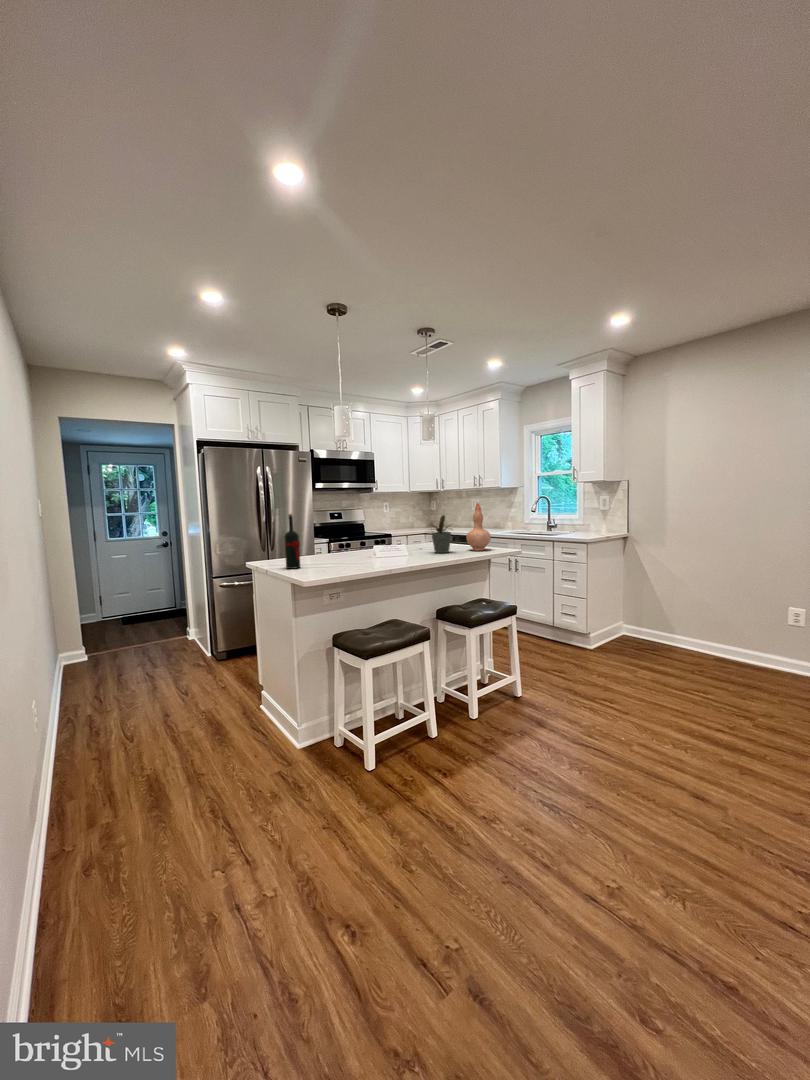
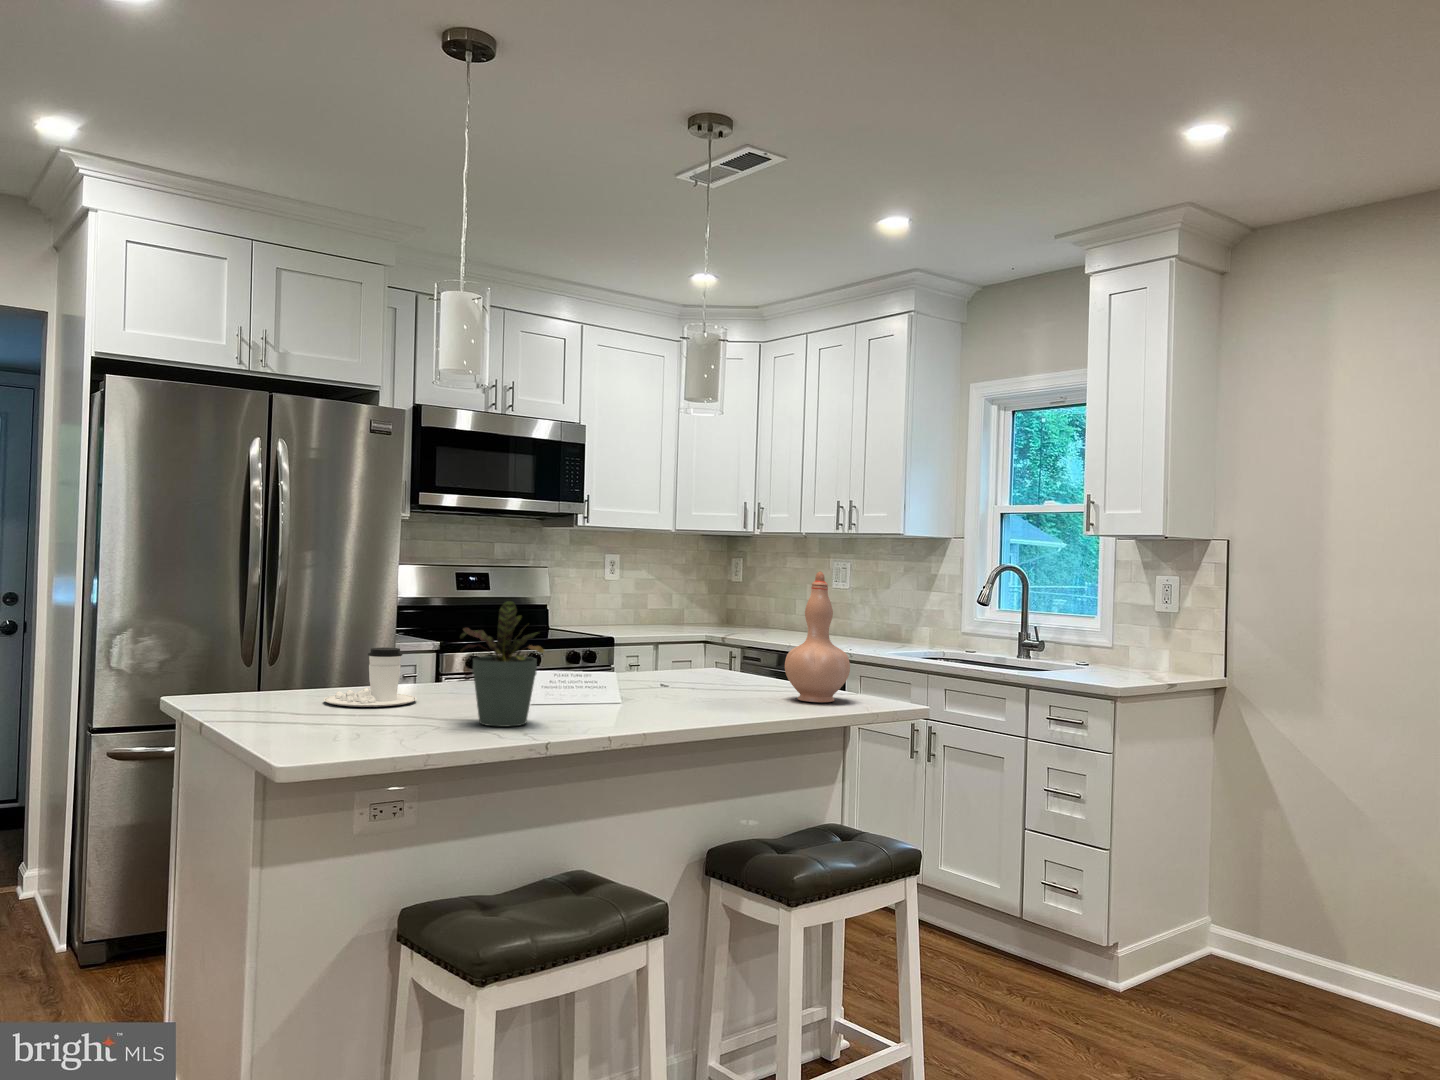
wine bottle: present [284,514,300,569] -> none [255,569,300,724]
potted plant: present [432,515,453,553] -> present [460,601,544,726]
coffee cup: none [304,540,337,562] -> present [324,648,417,707]

